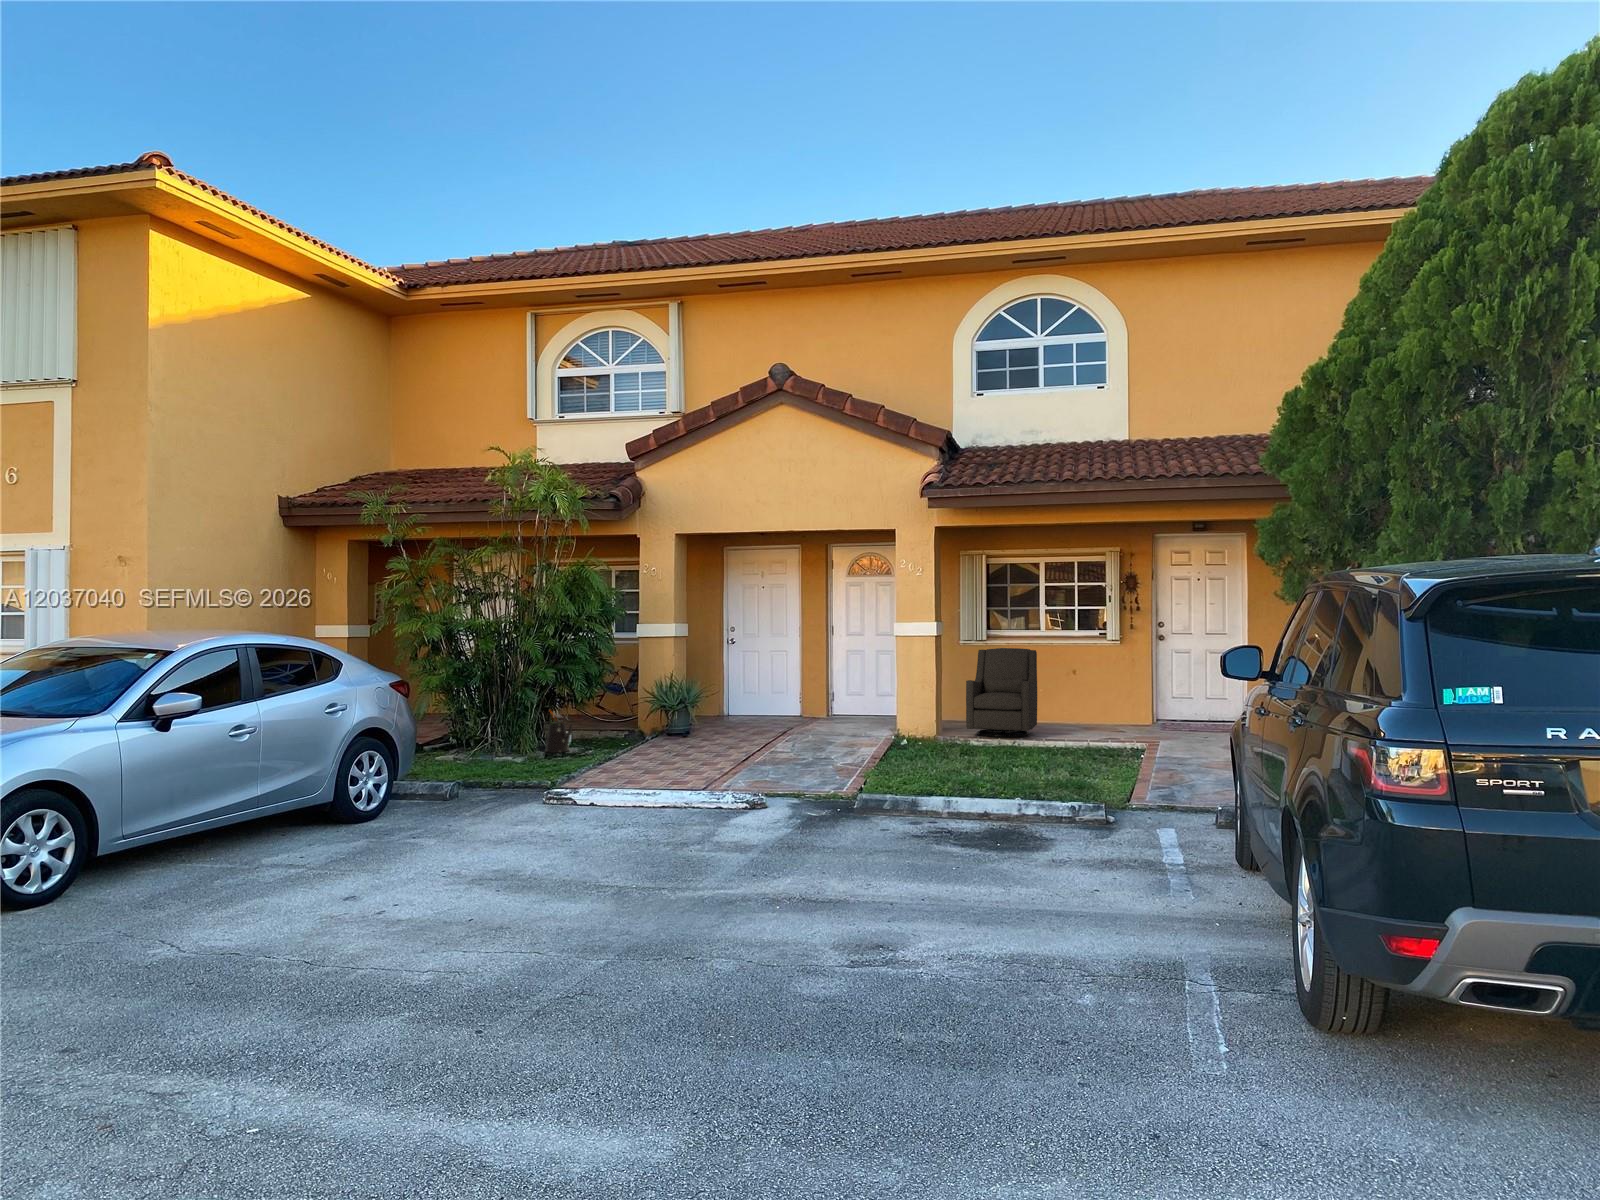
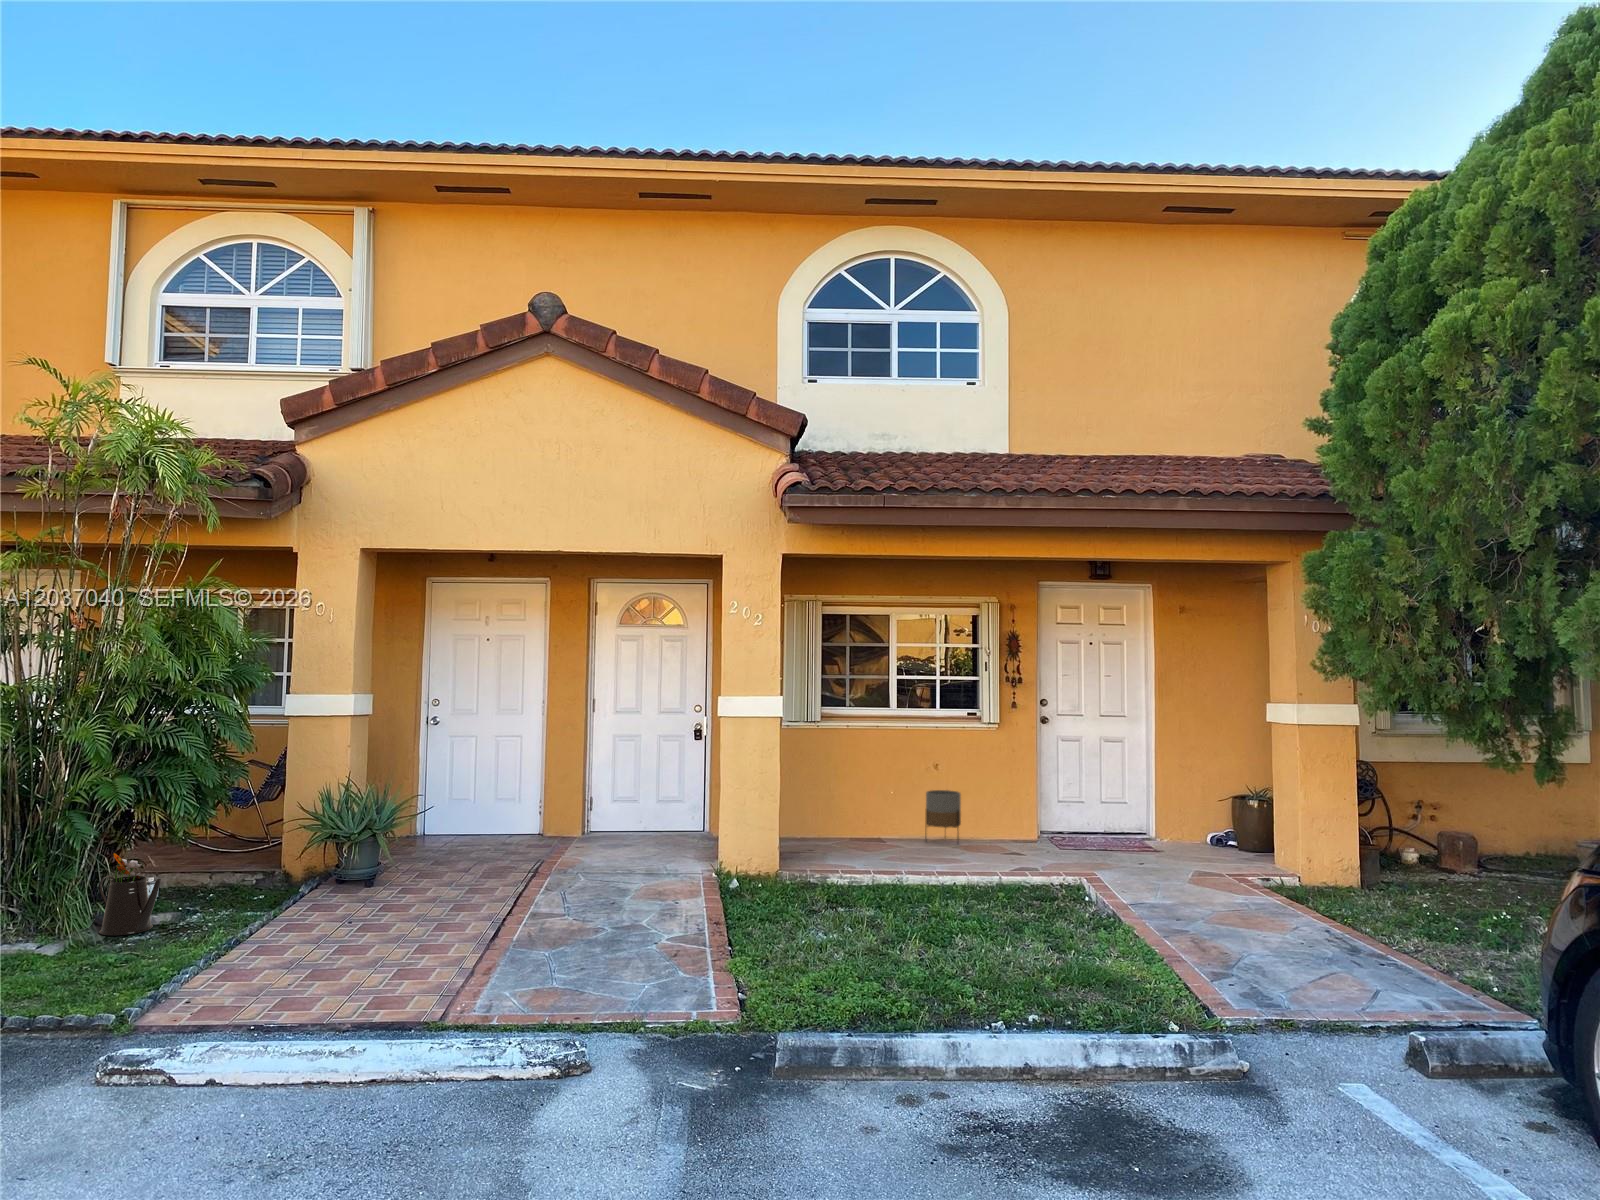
chair: present [966,648,1037,737] -> none [807,727,898,856]
planter: none [1064,695,1092,734] -> present [925,790,961,839]

